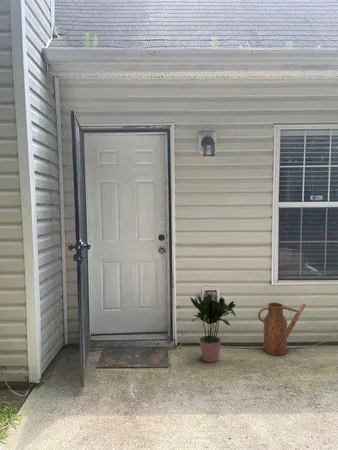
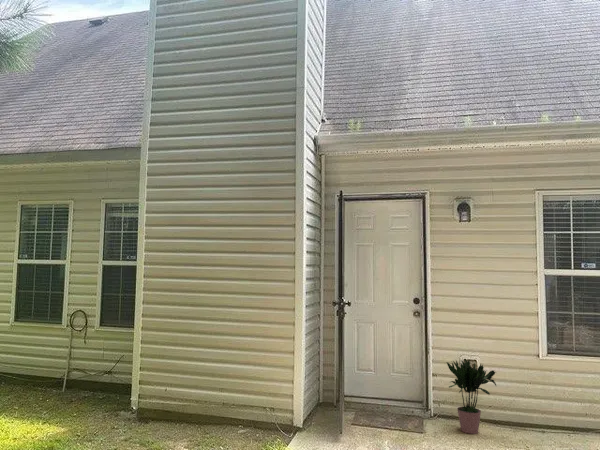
watering can: present [258,303,305,356] -> none [523,378,581,438]

